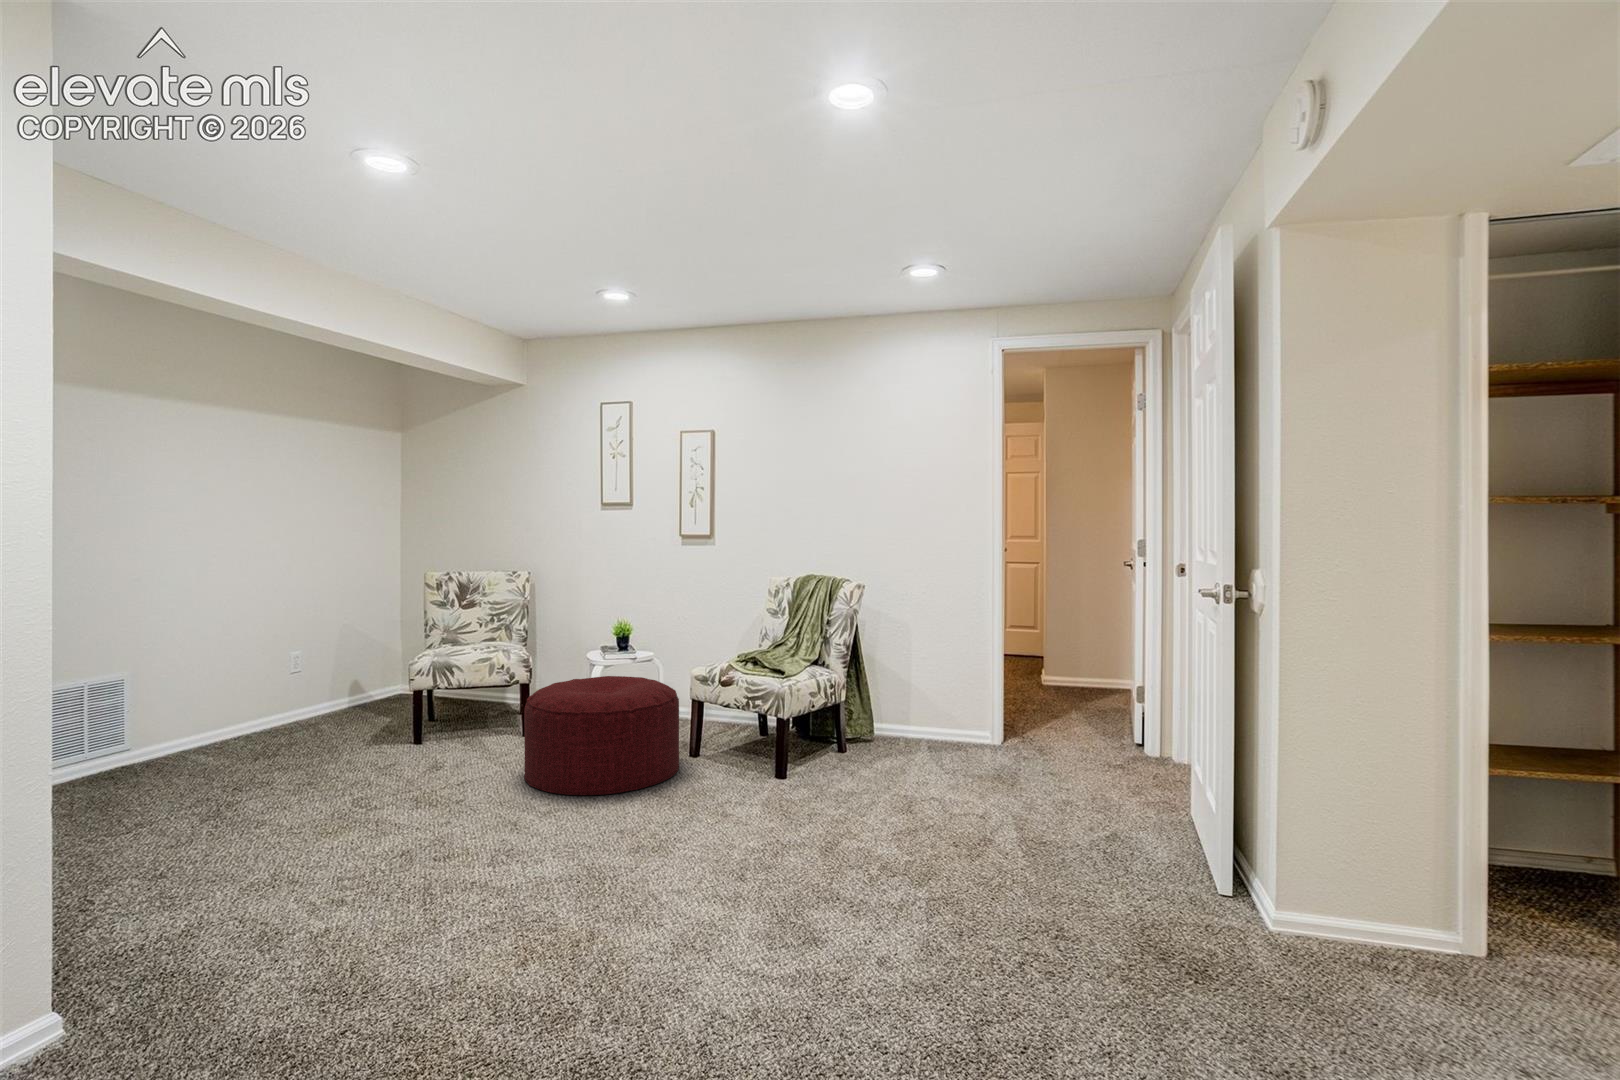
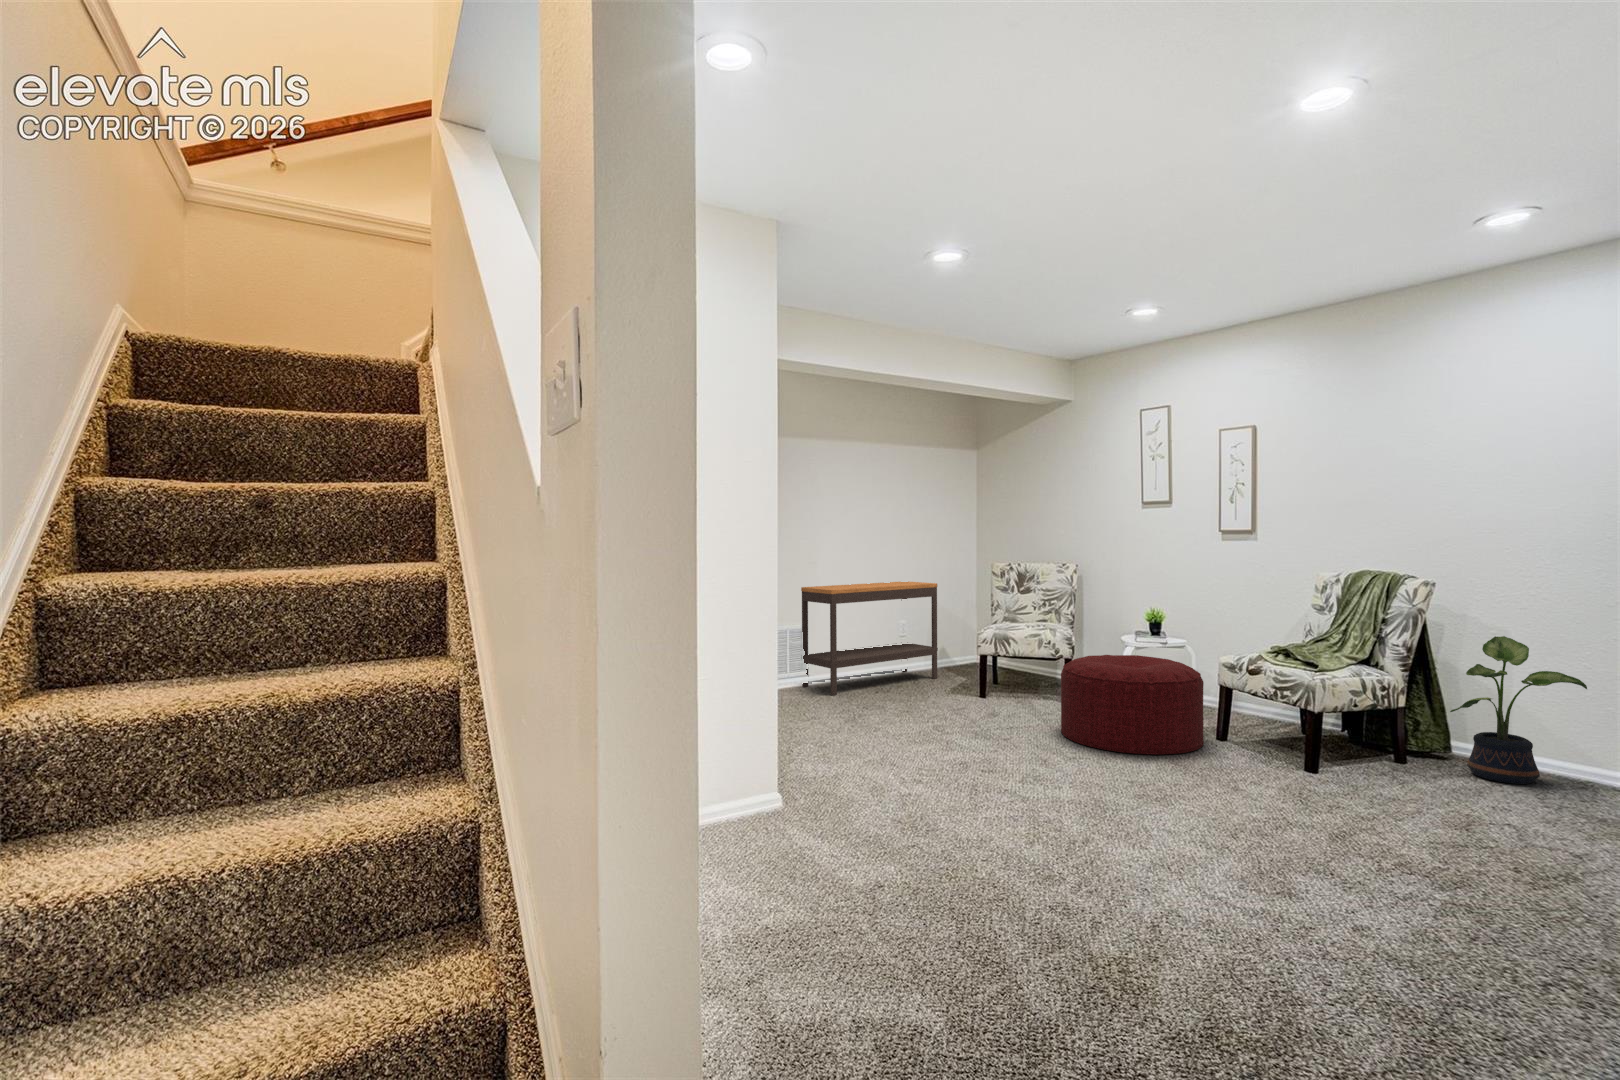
console table: none [107,600,347,781] -> present [801,581,938,695]
potted plant: none [878,629,966,757] -> present [1450,636,1587,784]

